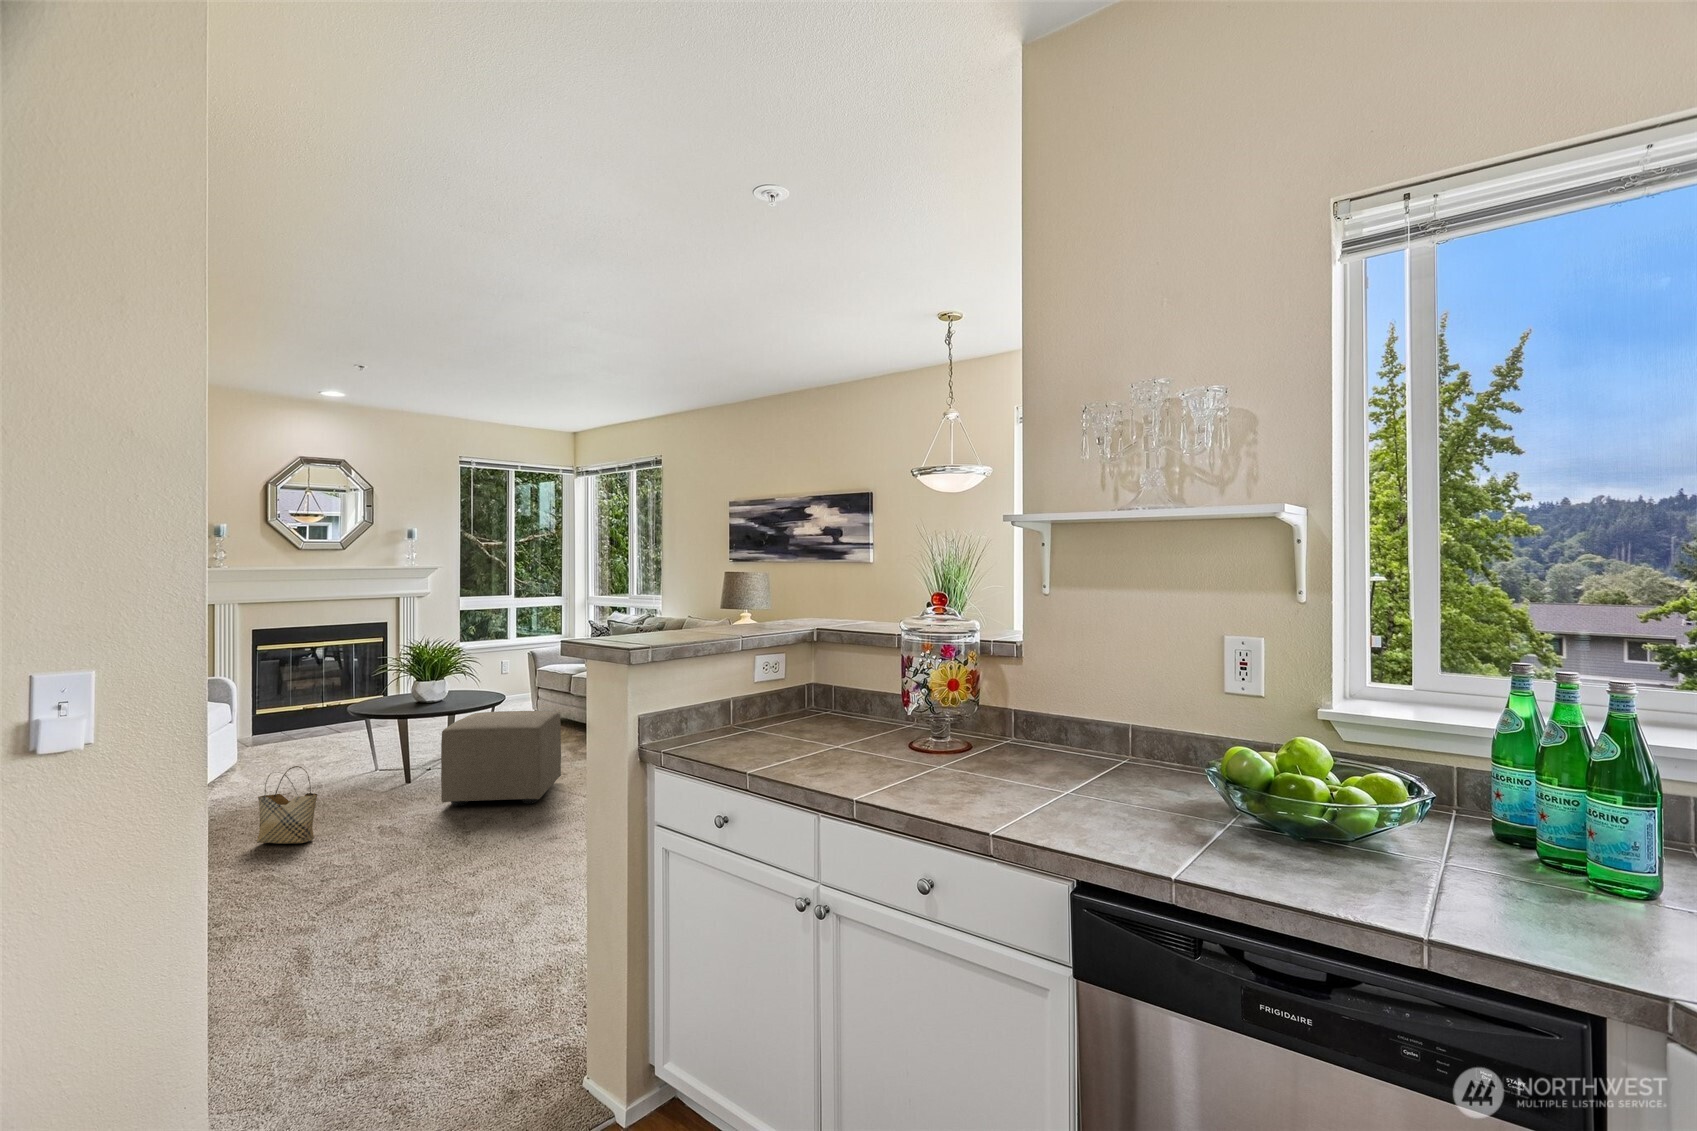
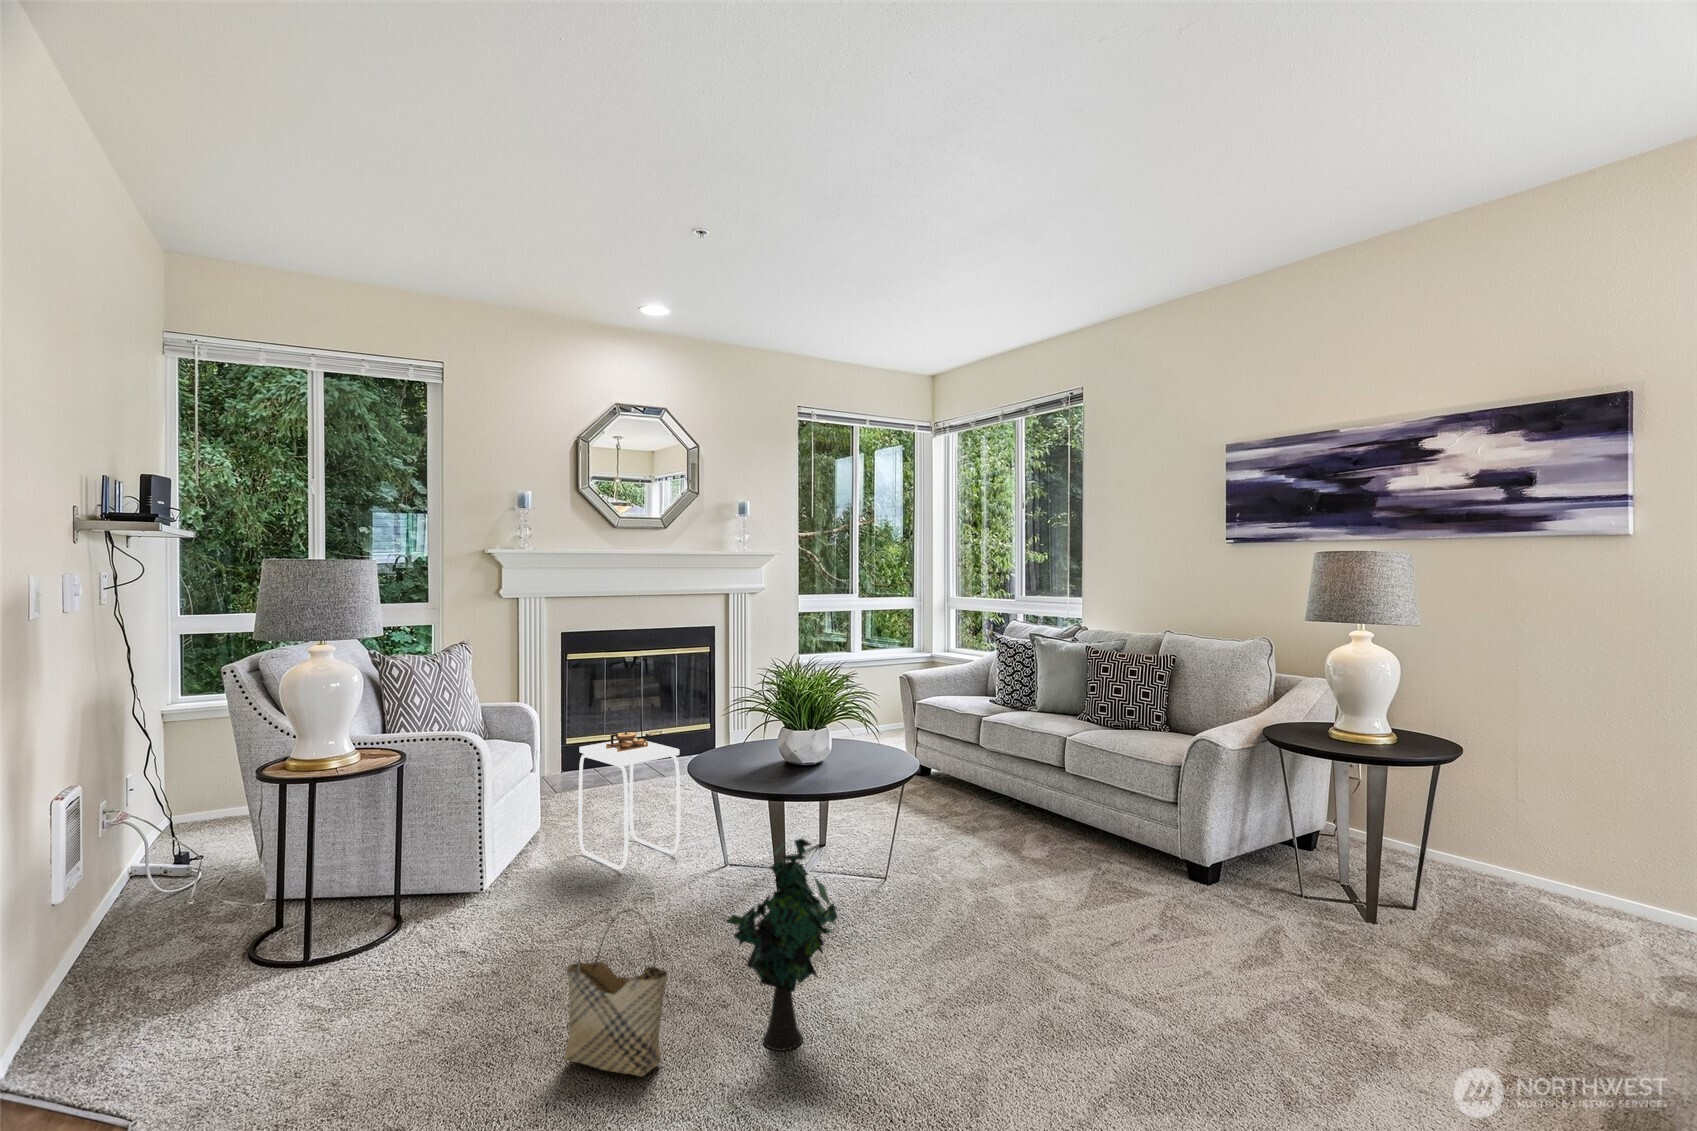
side table: none [268,692,344,778] -> present [579,732,680,869]
ottoman: present [441,711,561,806] -> none [864,796,1051,1000]
decorative plant: none [352,726,419,831] -> present [727,838,838,1051]

